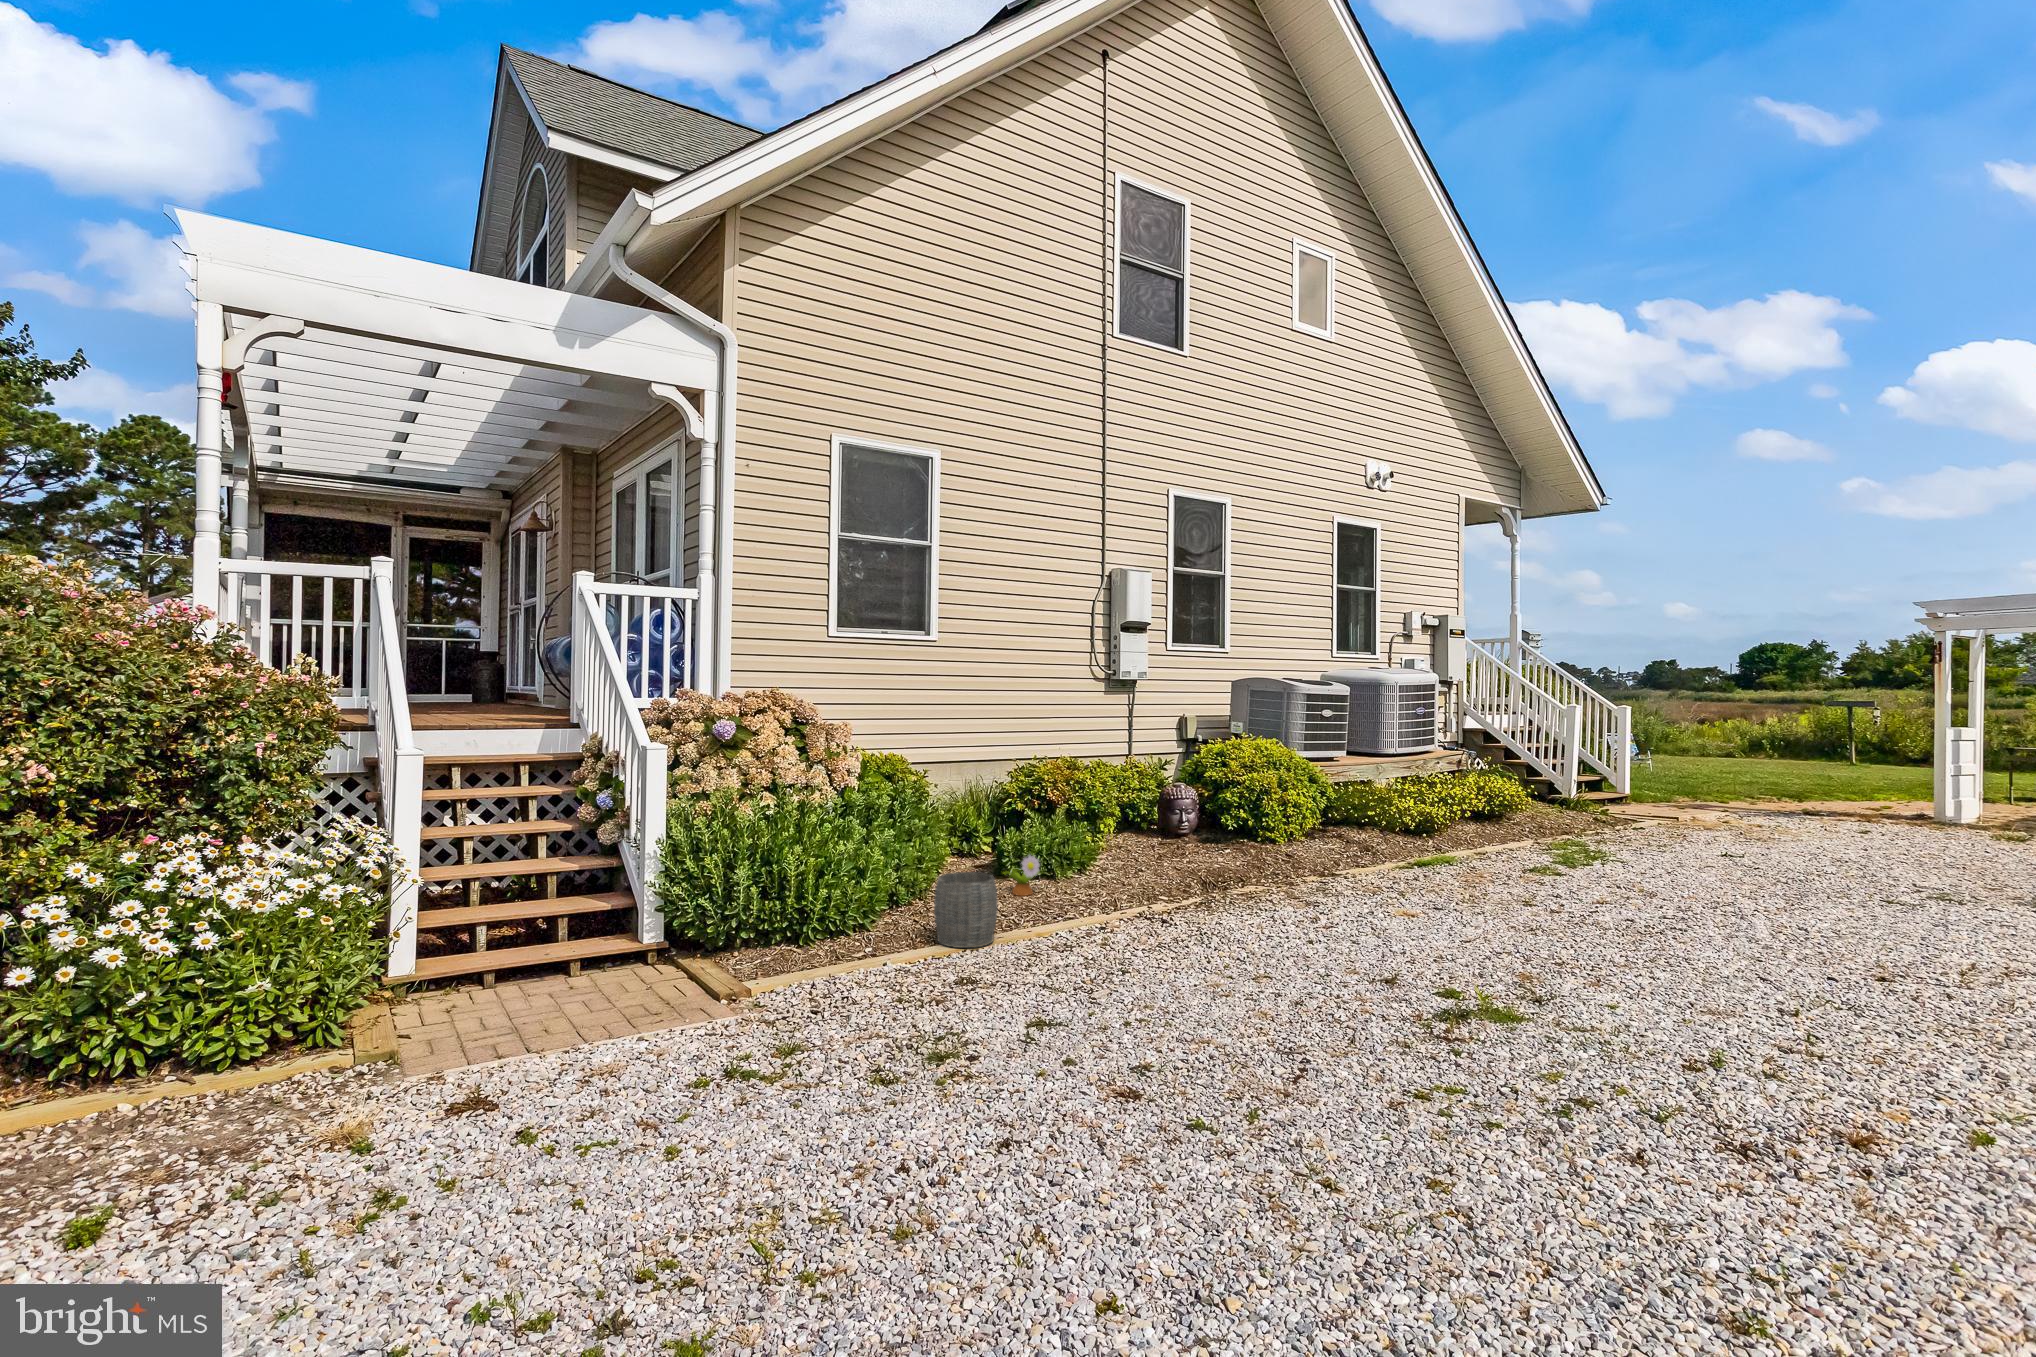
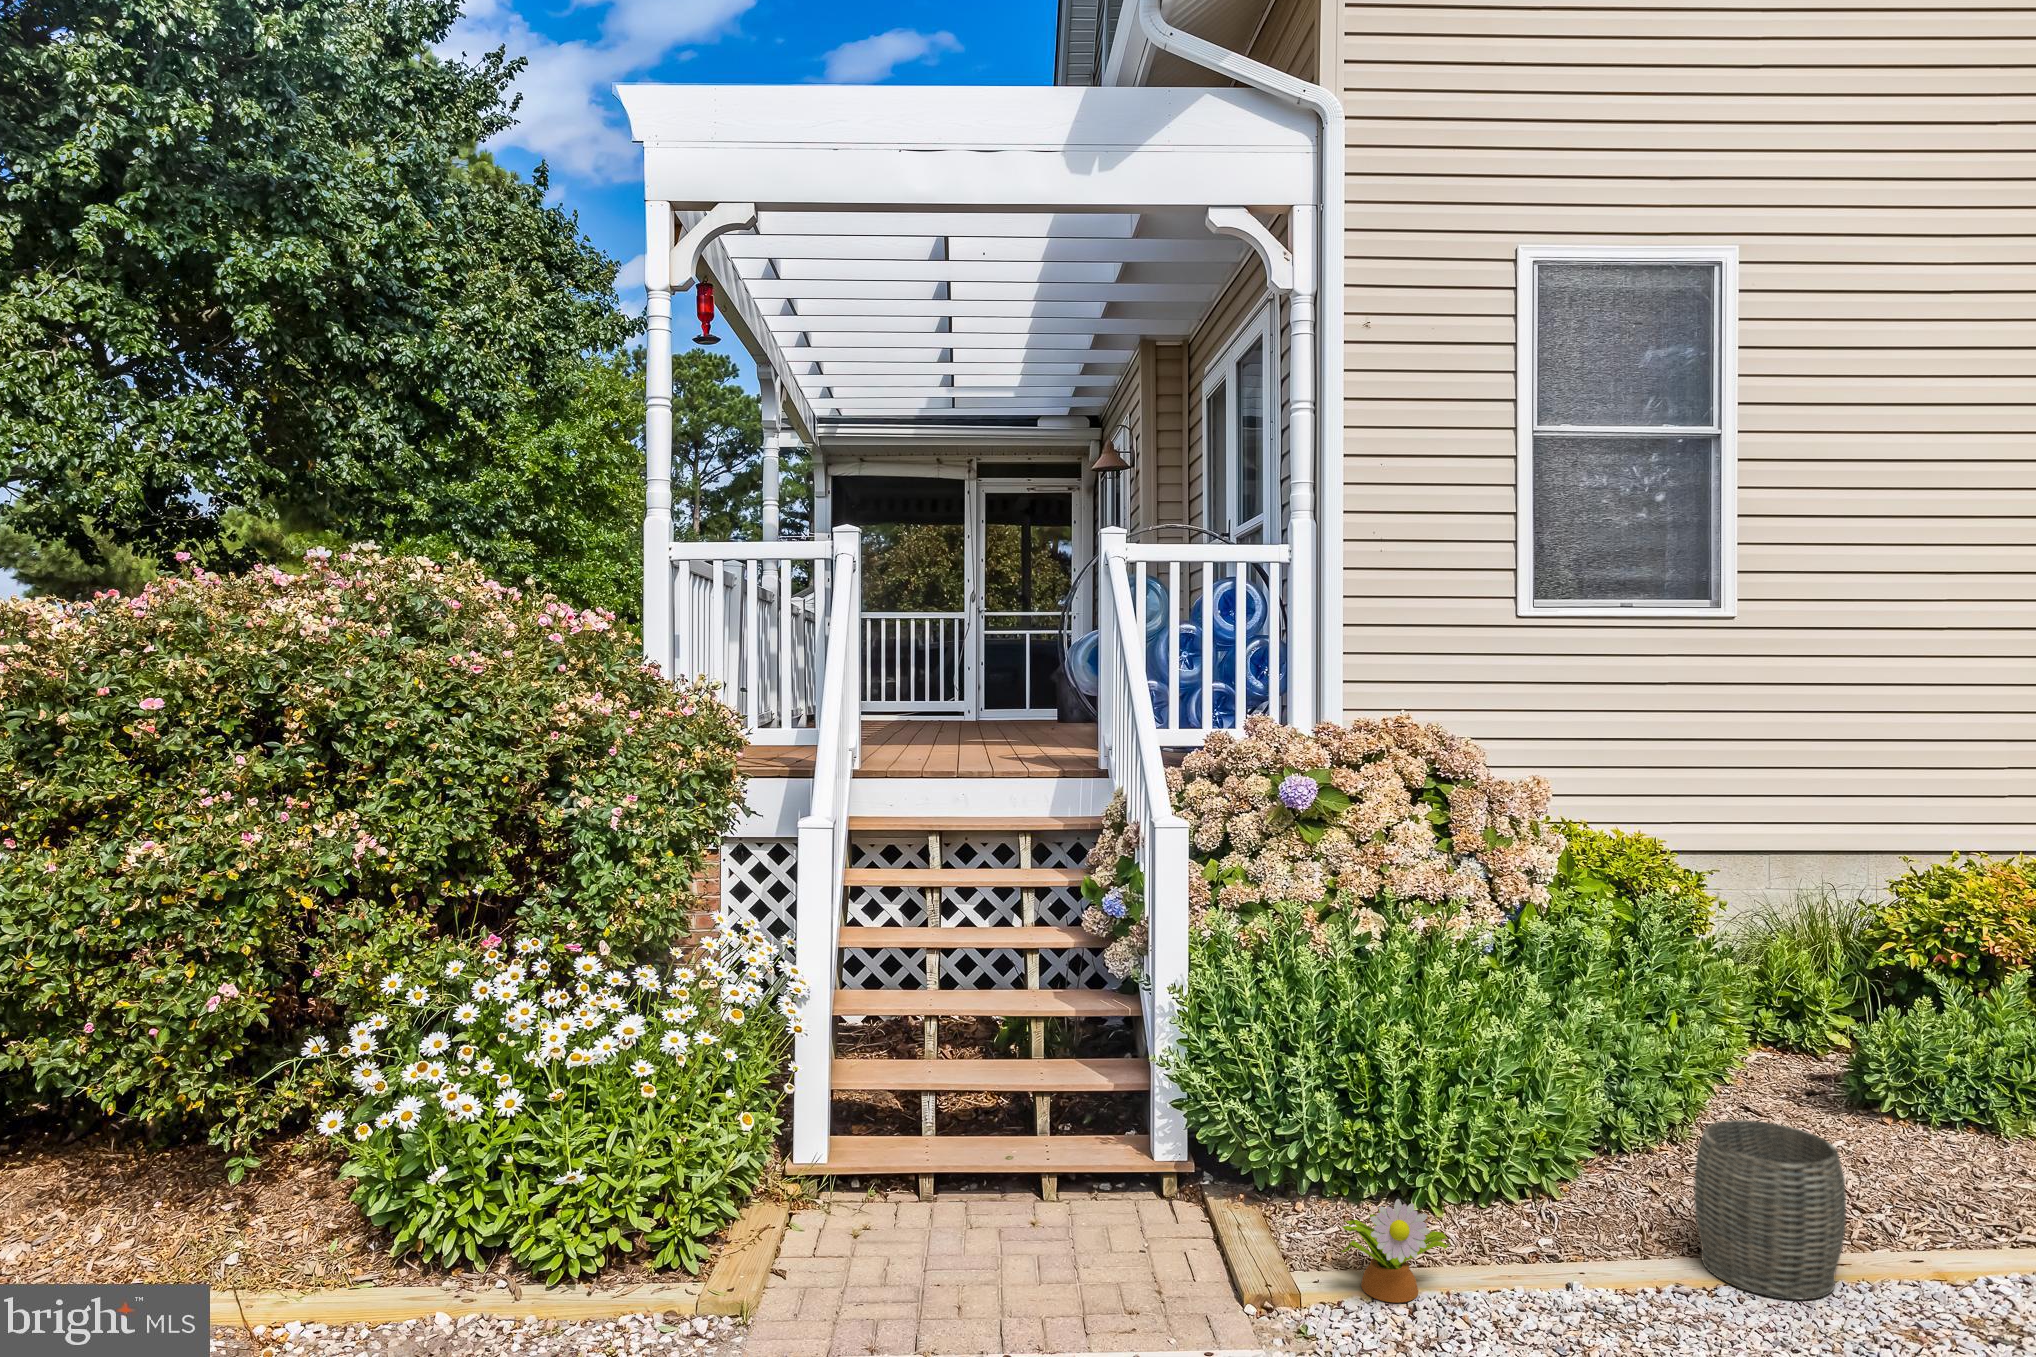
decorative plant: present [1004,855,1040,896] -> present [1341,1199,1450,1303]

